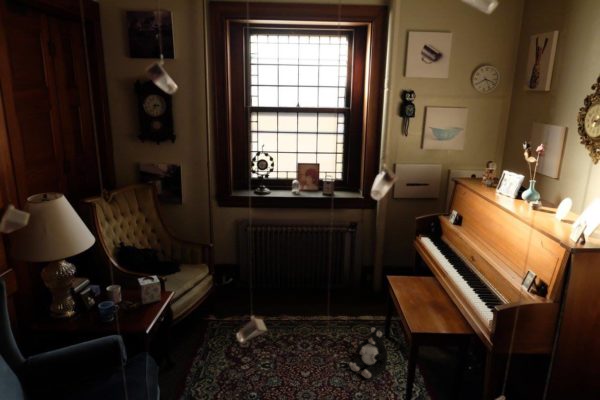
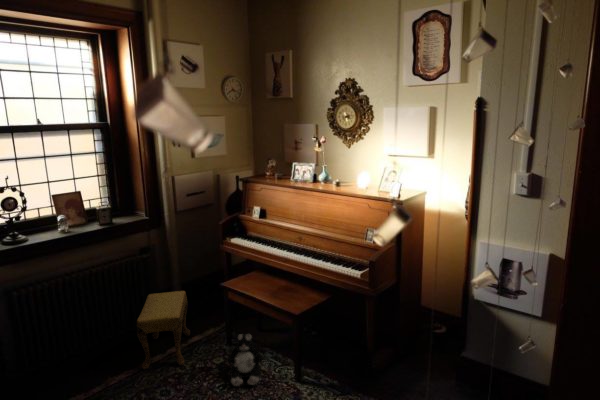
footstool: none [309,264,369,333] -> present [137,291,190,369]

